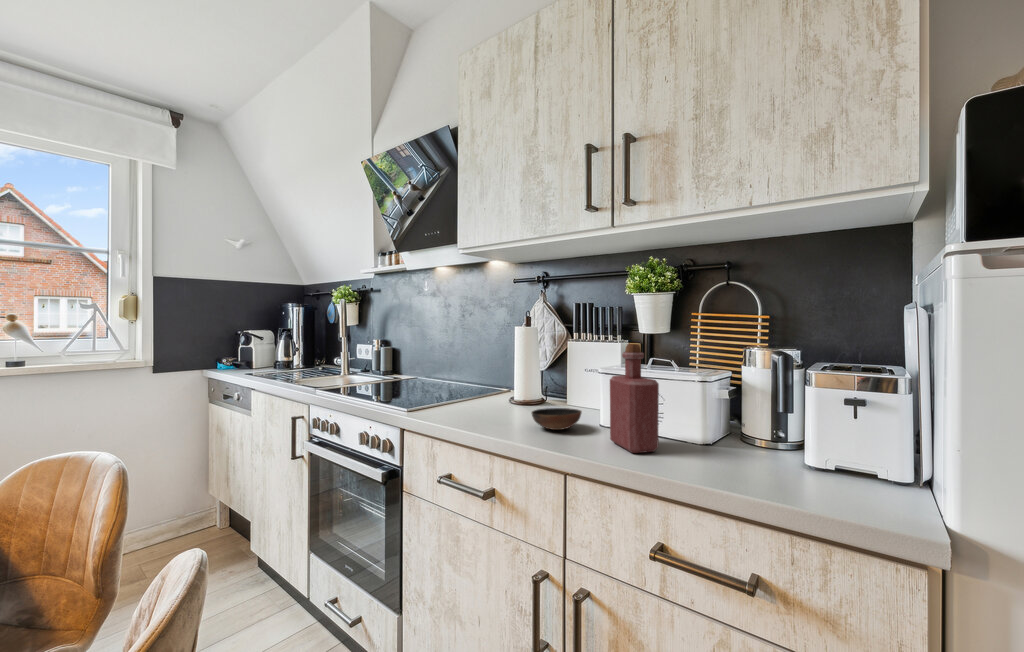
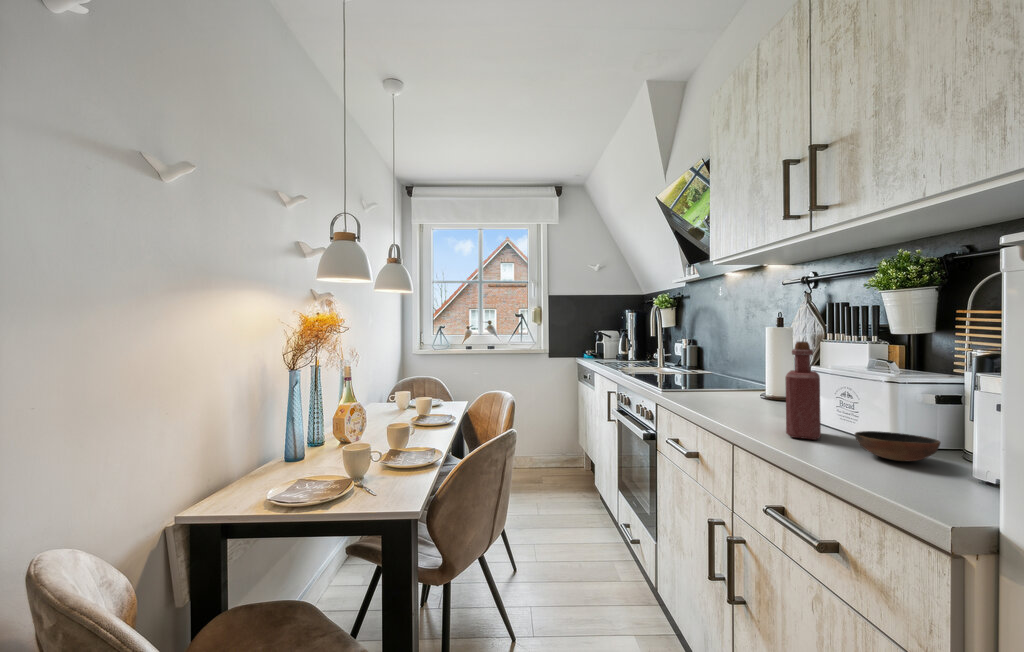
bowl: present [531,408,582,430] -> present [855,431,940,461]

